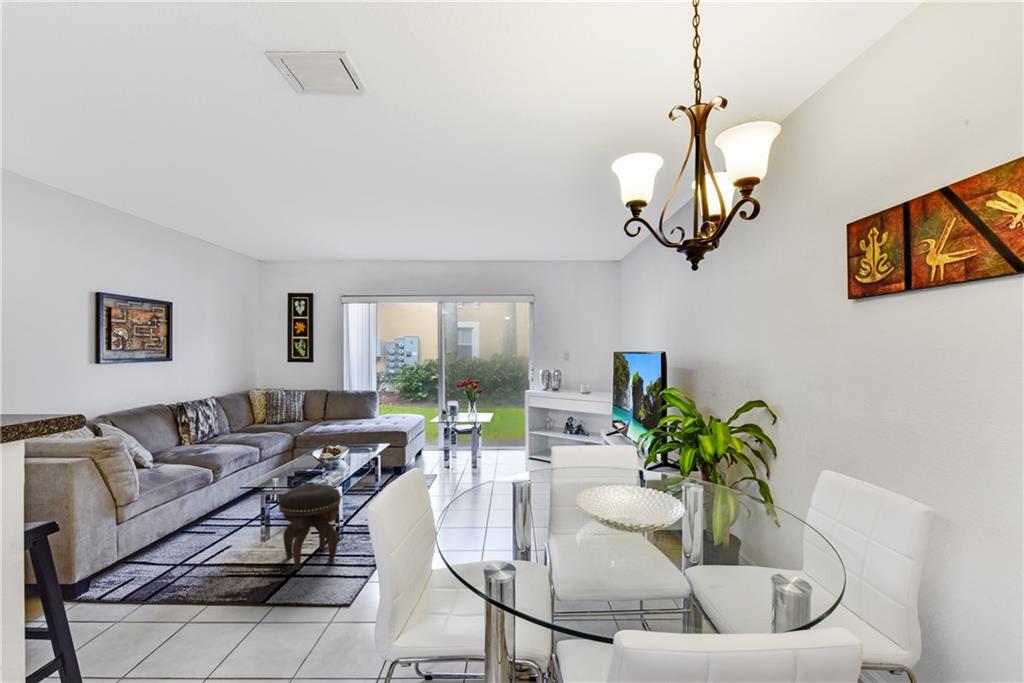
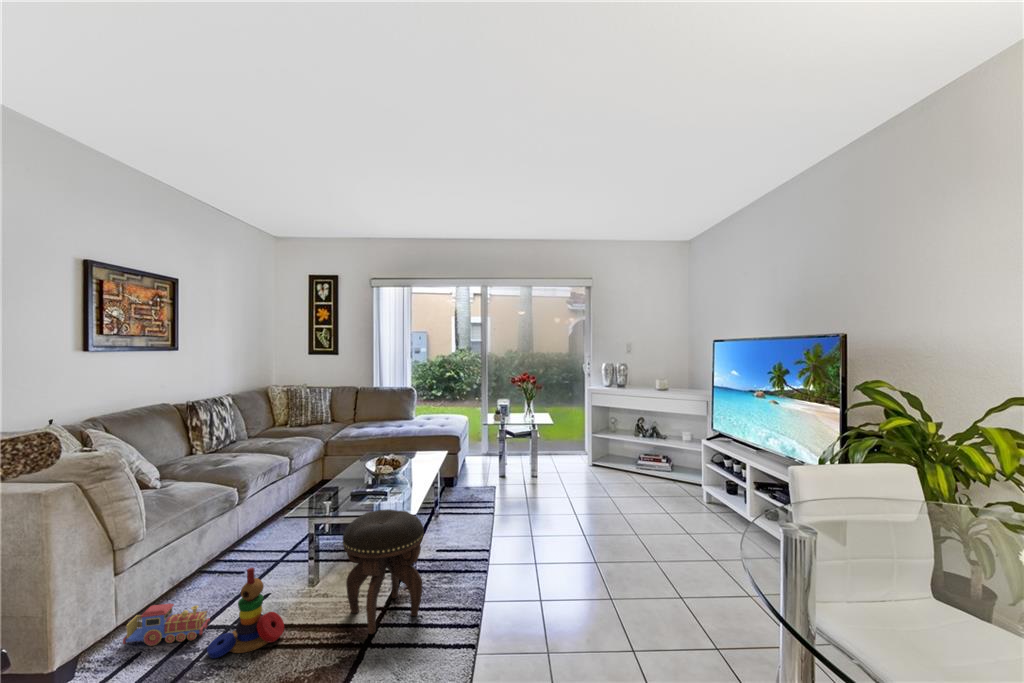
stacking toy: none [180,521,236,581] -> present [207,568,284,658]
toy train: none [123,546,184,574] -> present [123,604,210,646]

